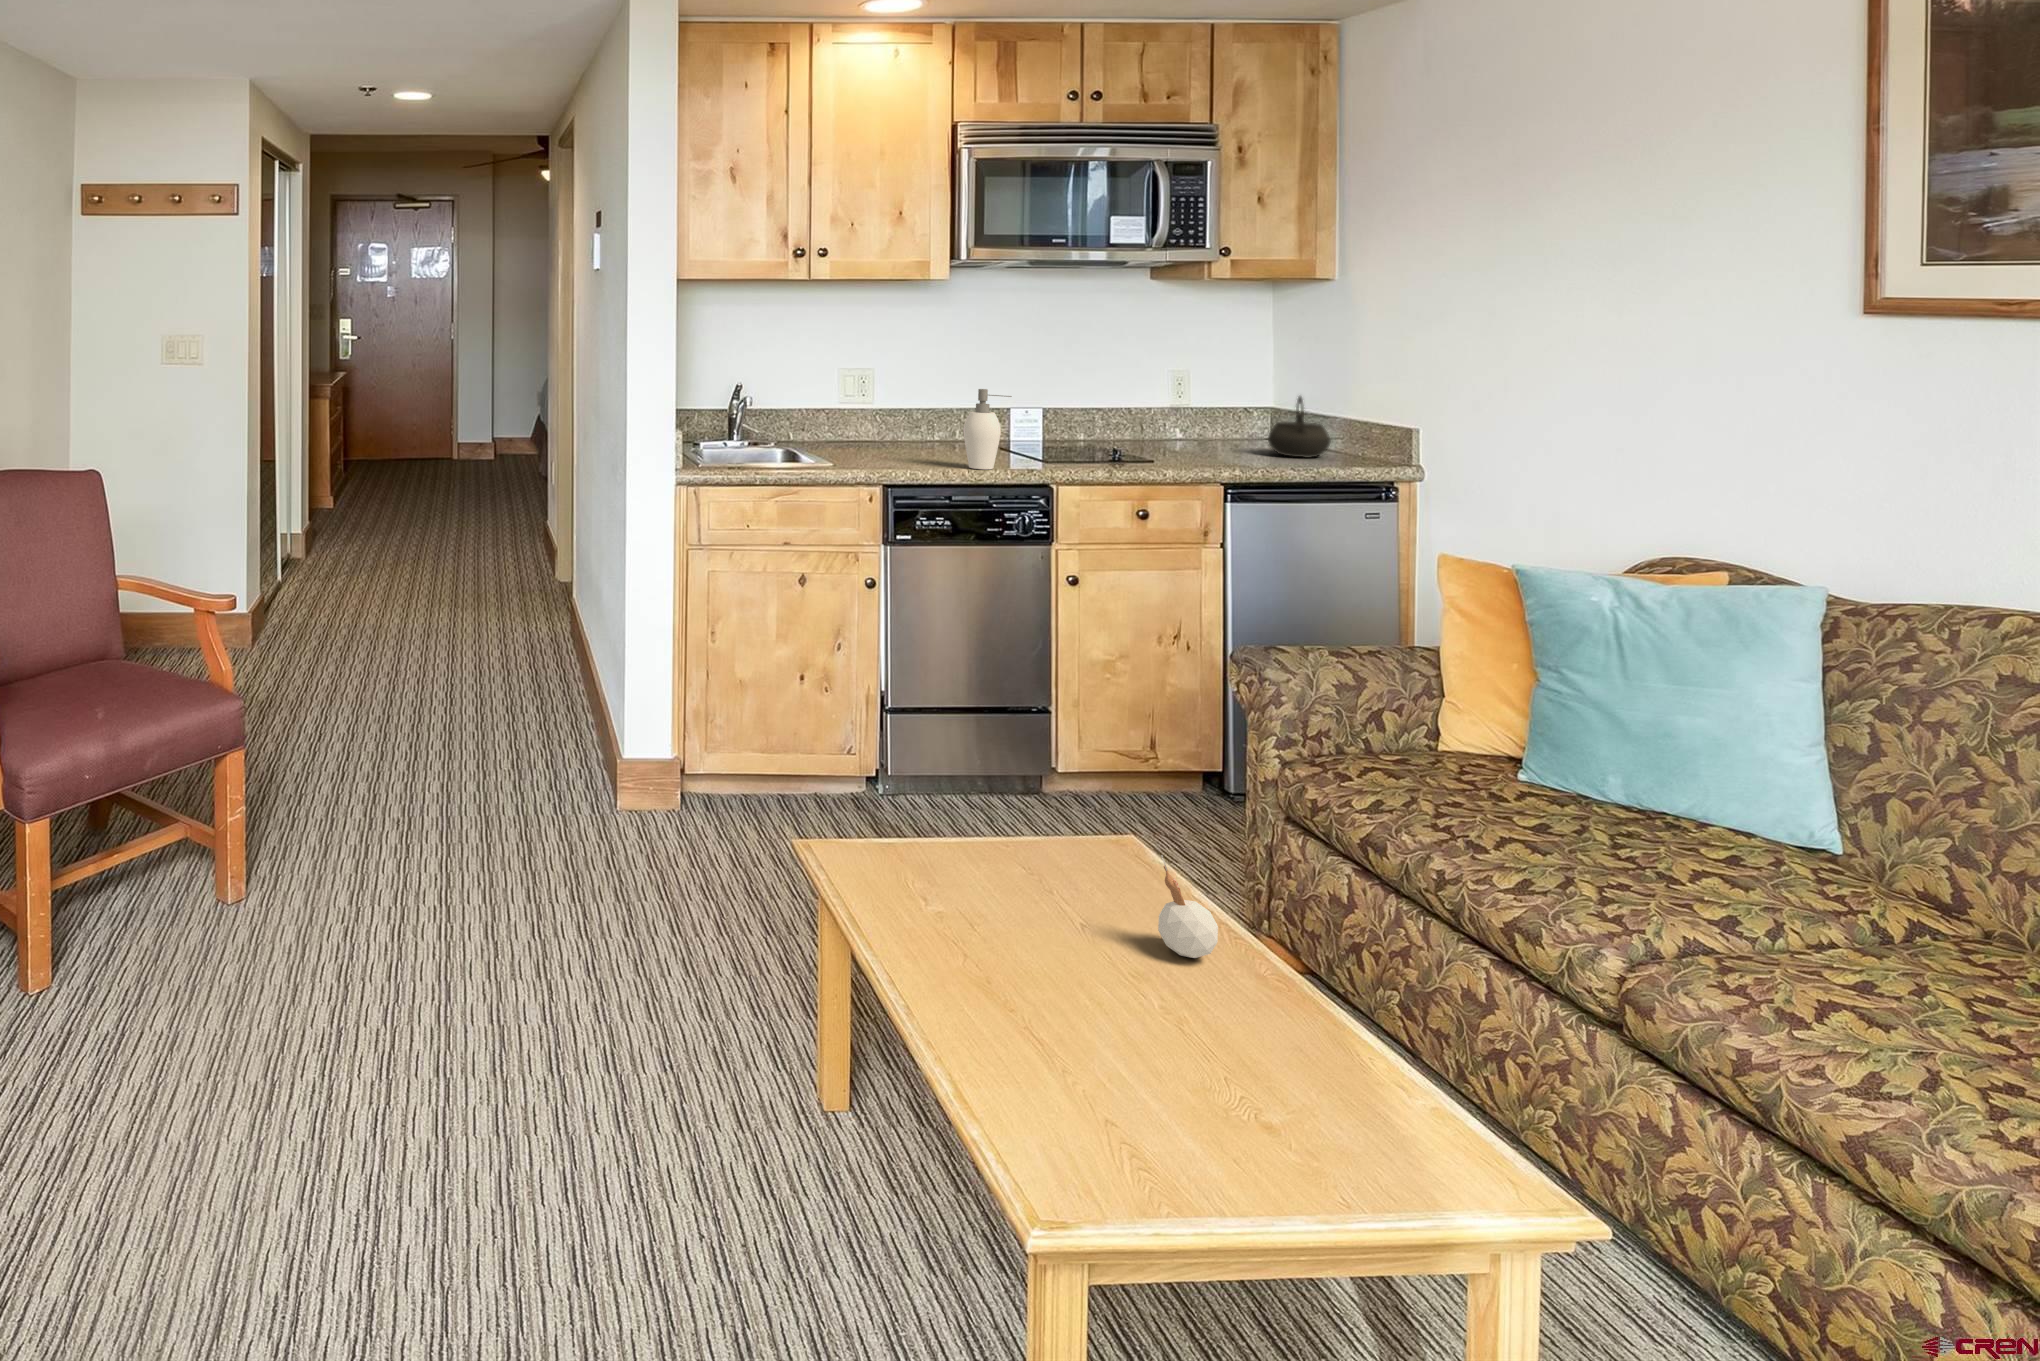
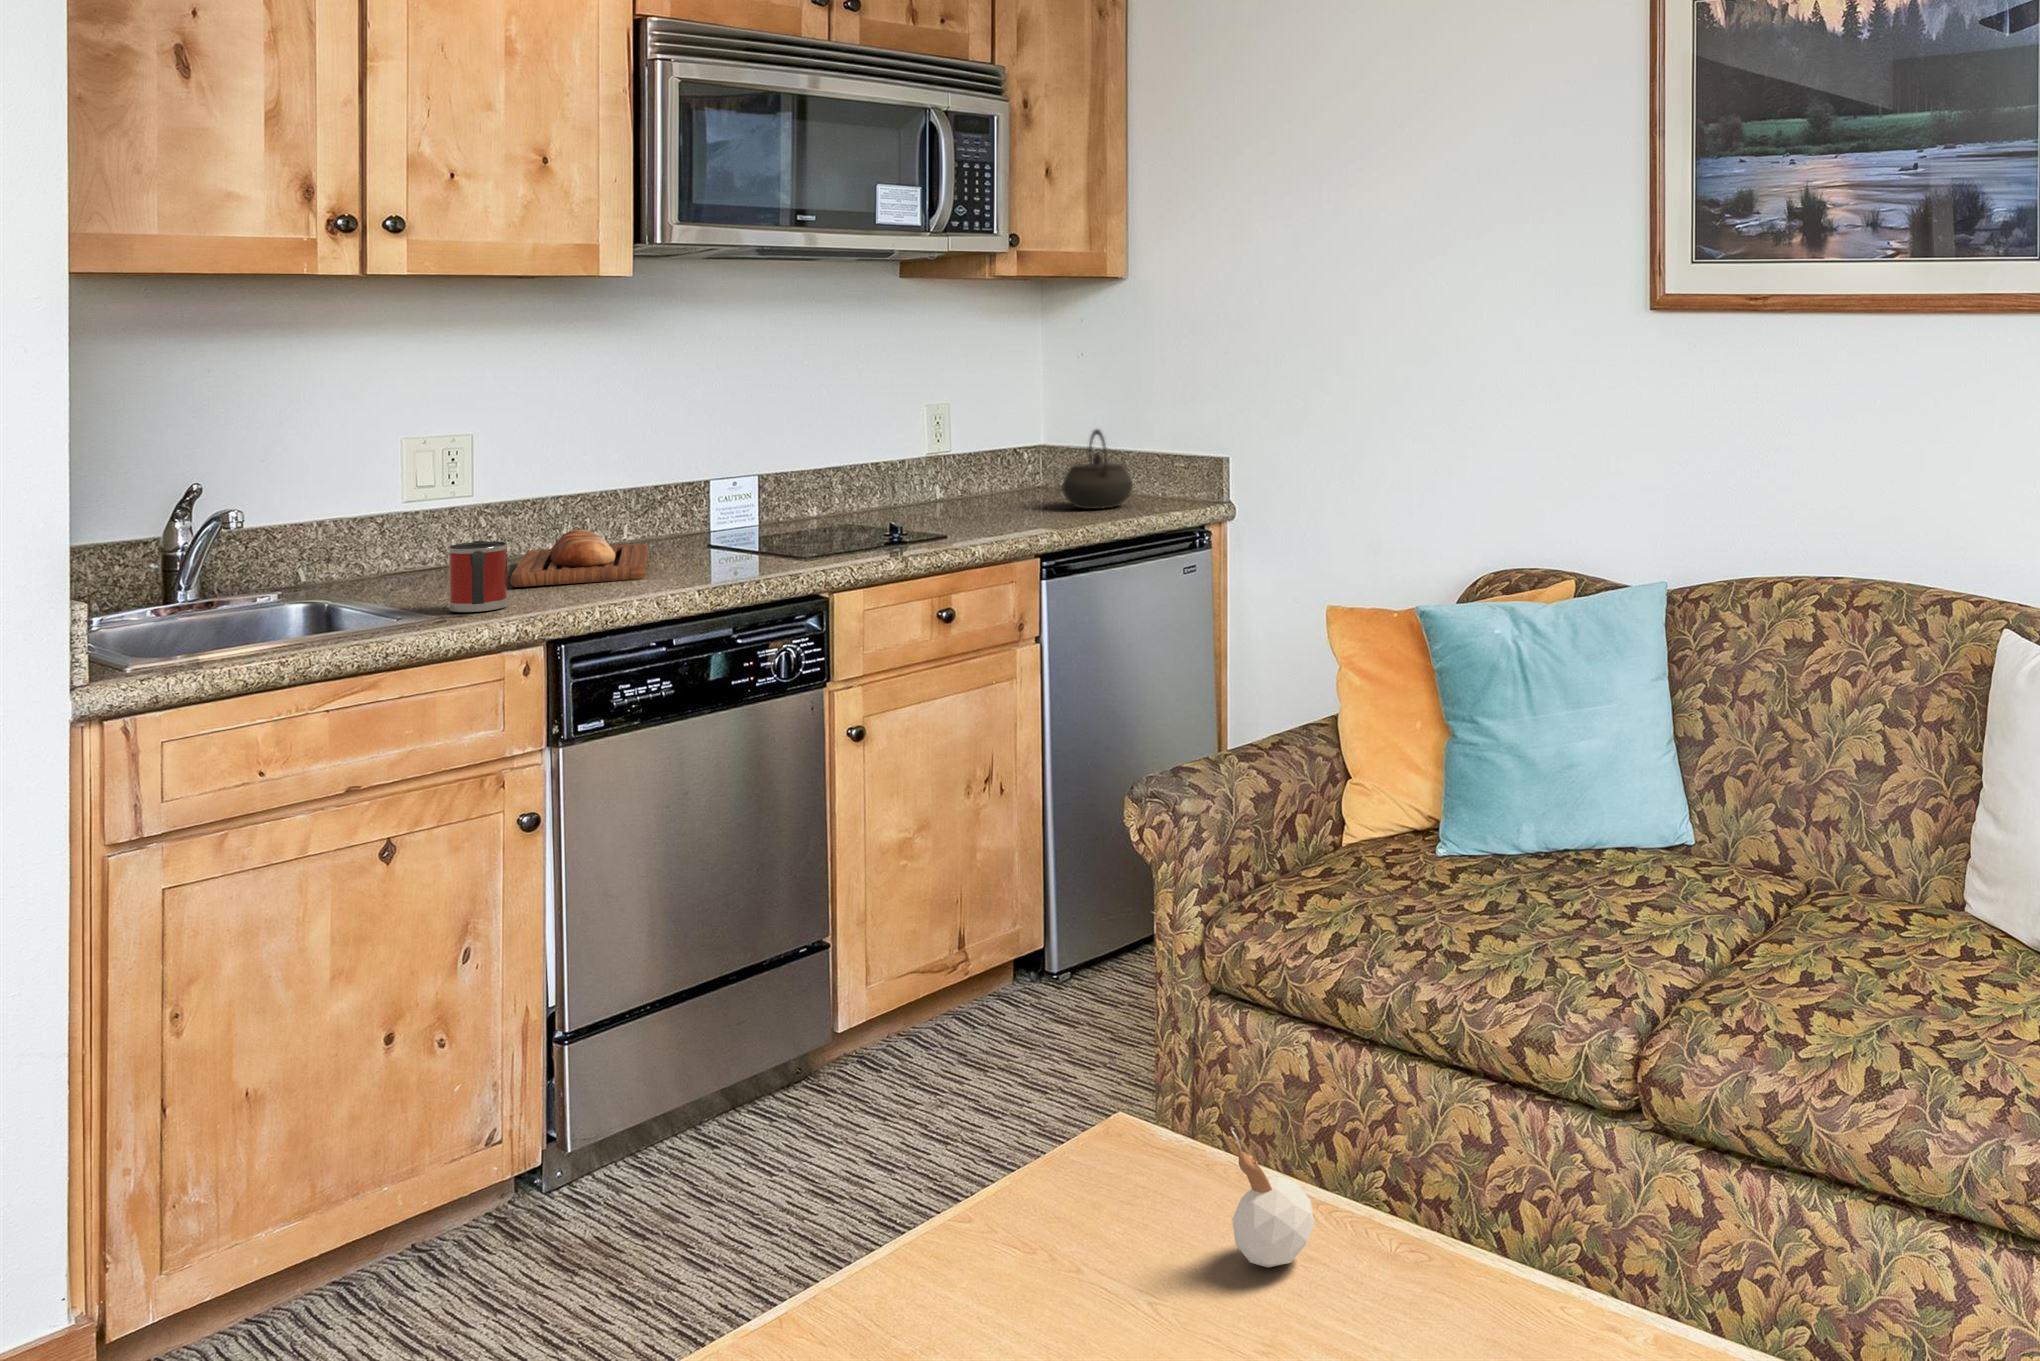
soap dispenser: present [963,389,1012,469] -> none [678,451,759,582]
mug: none [839,429,868,468] -> present [449,541,507,612]
bread loaf: none [878,430,964,463] -> present [511,529,648,587]

